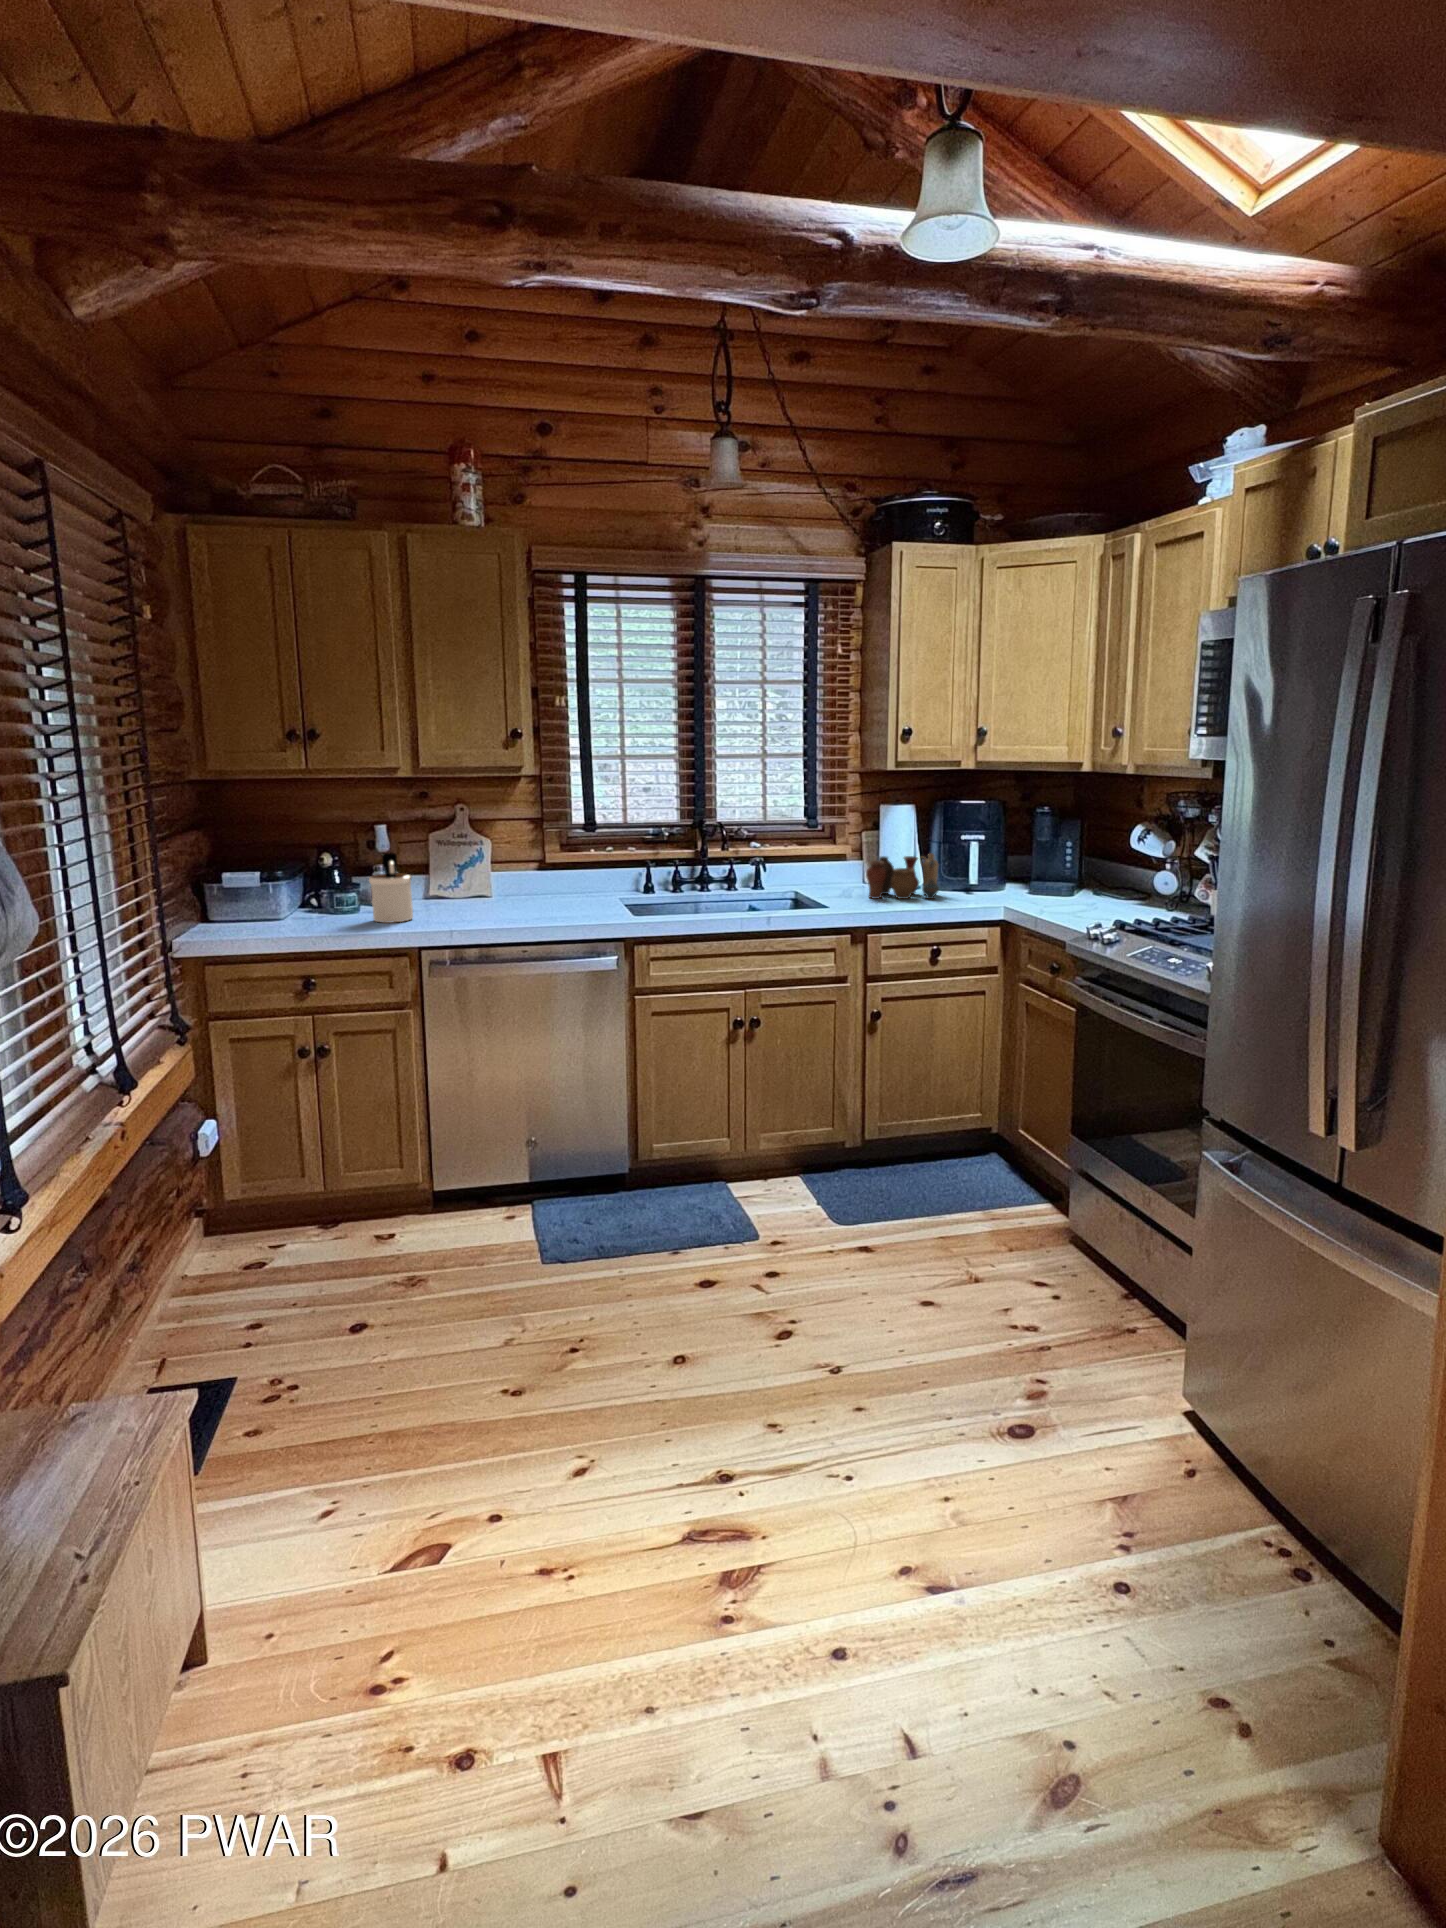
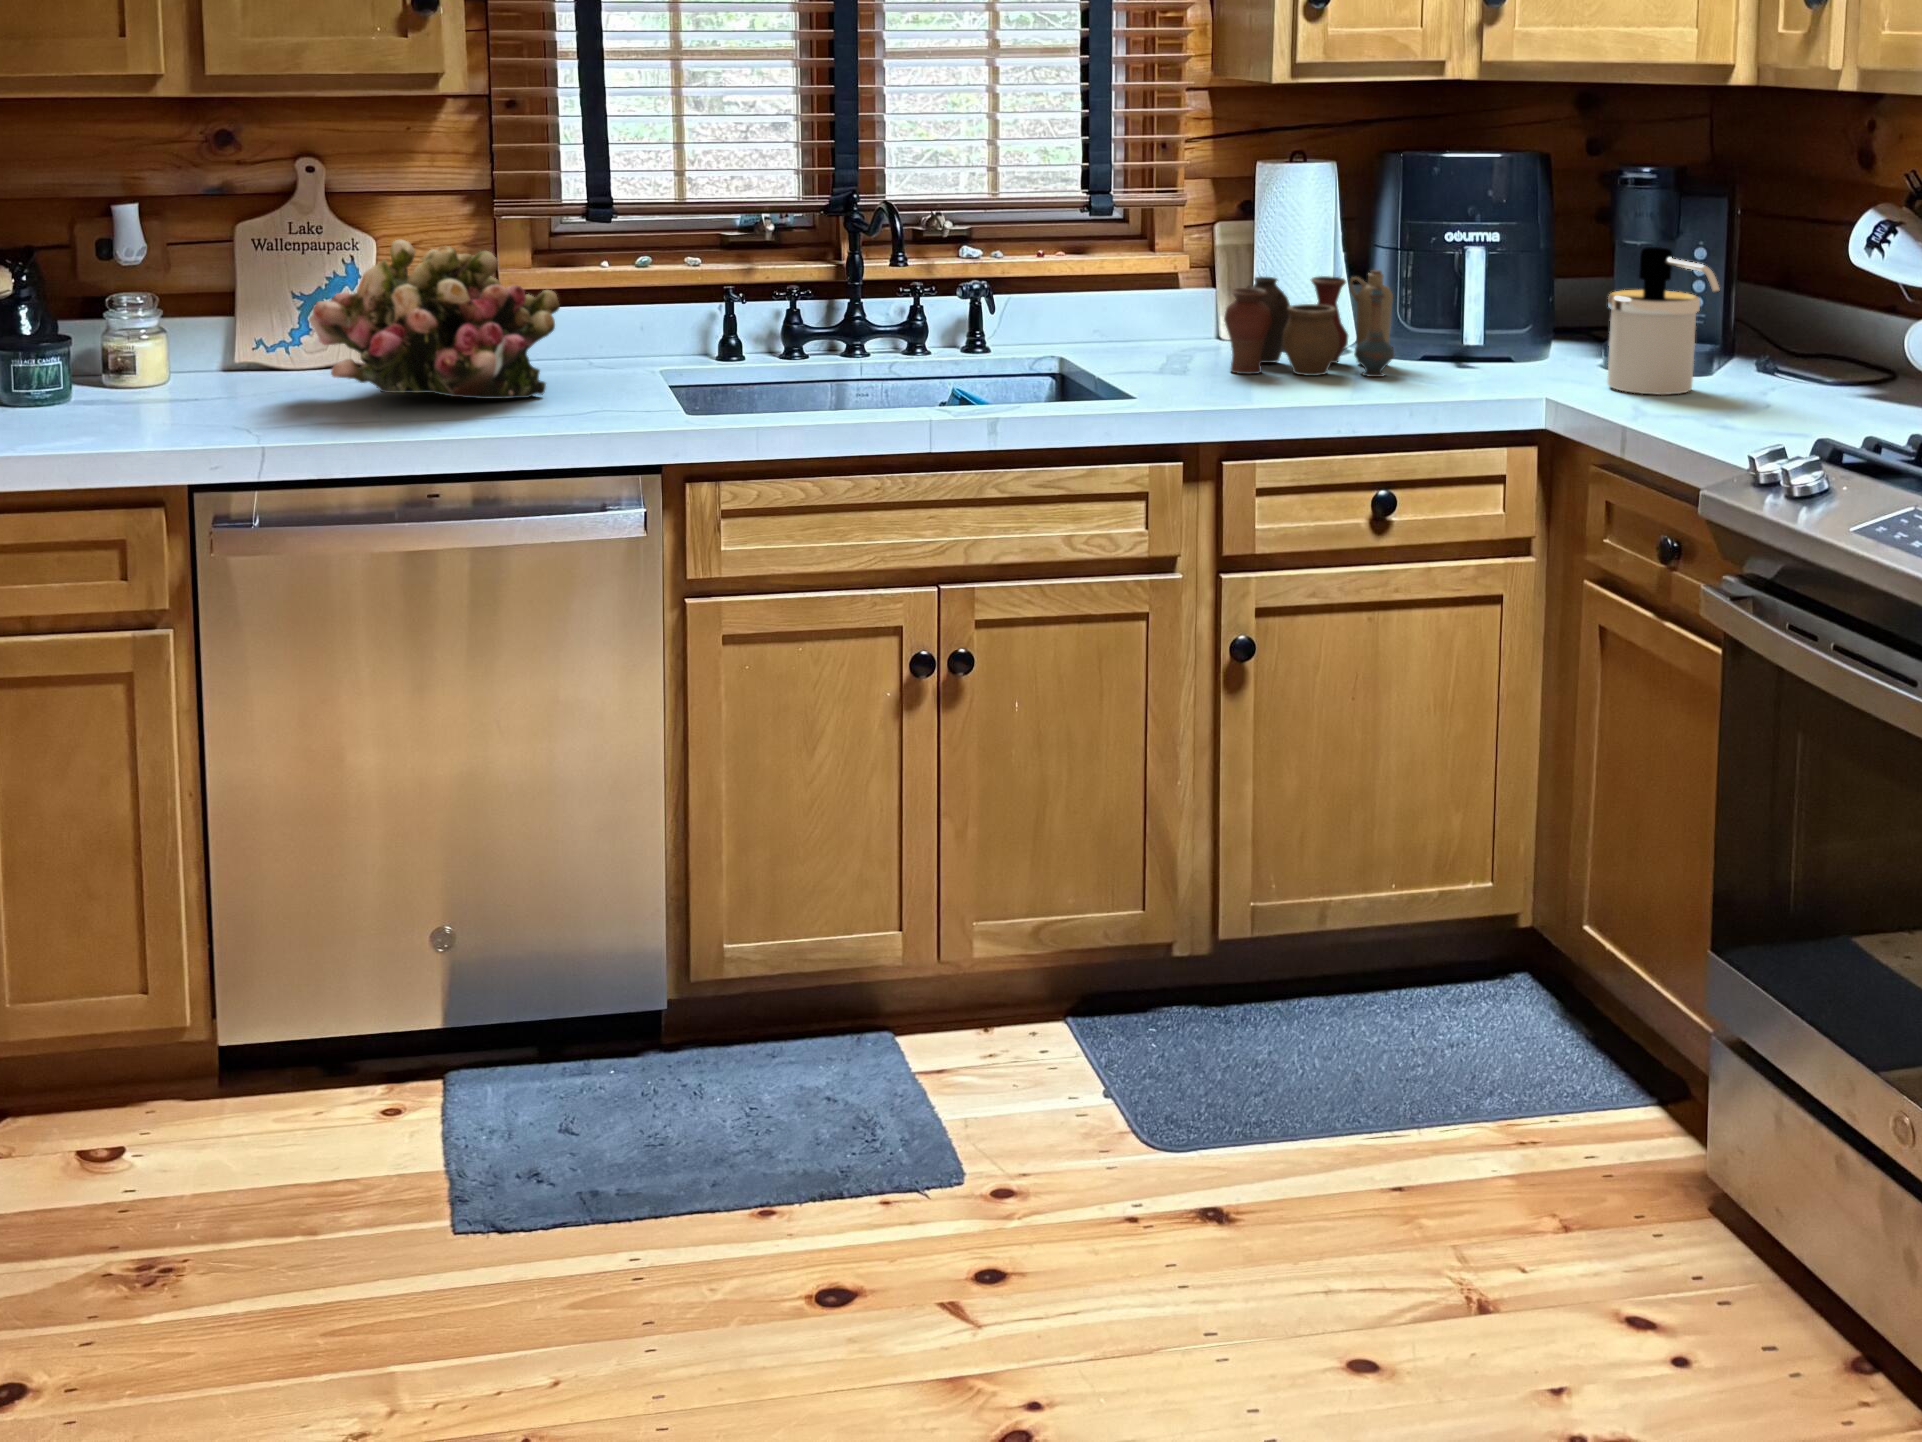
flower arrangement: none [466,841,576,910] -> present [309,240,560,399]
soap dispenser: present [369,853,413,923] -> present [1608,247,1720,395]

